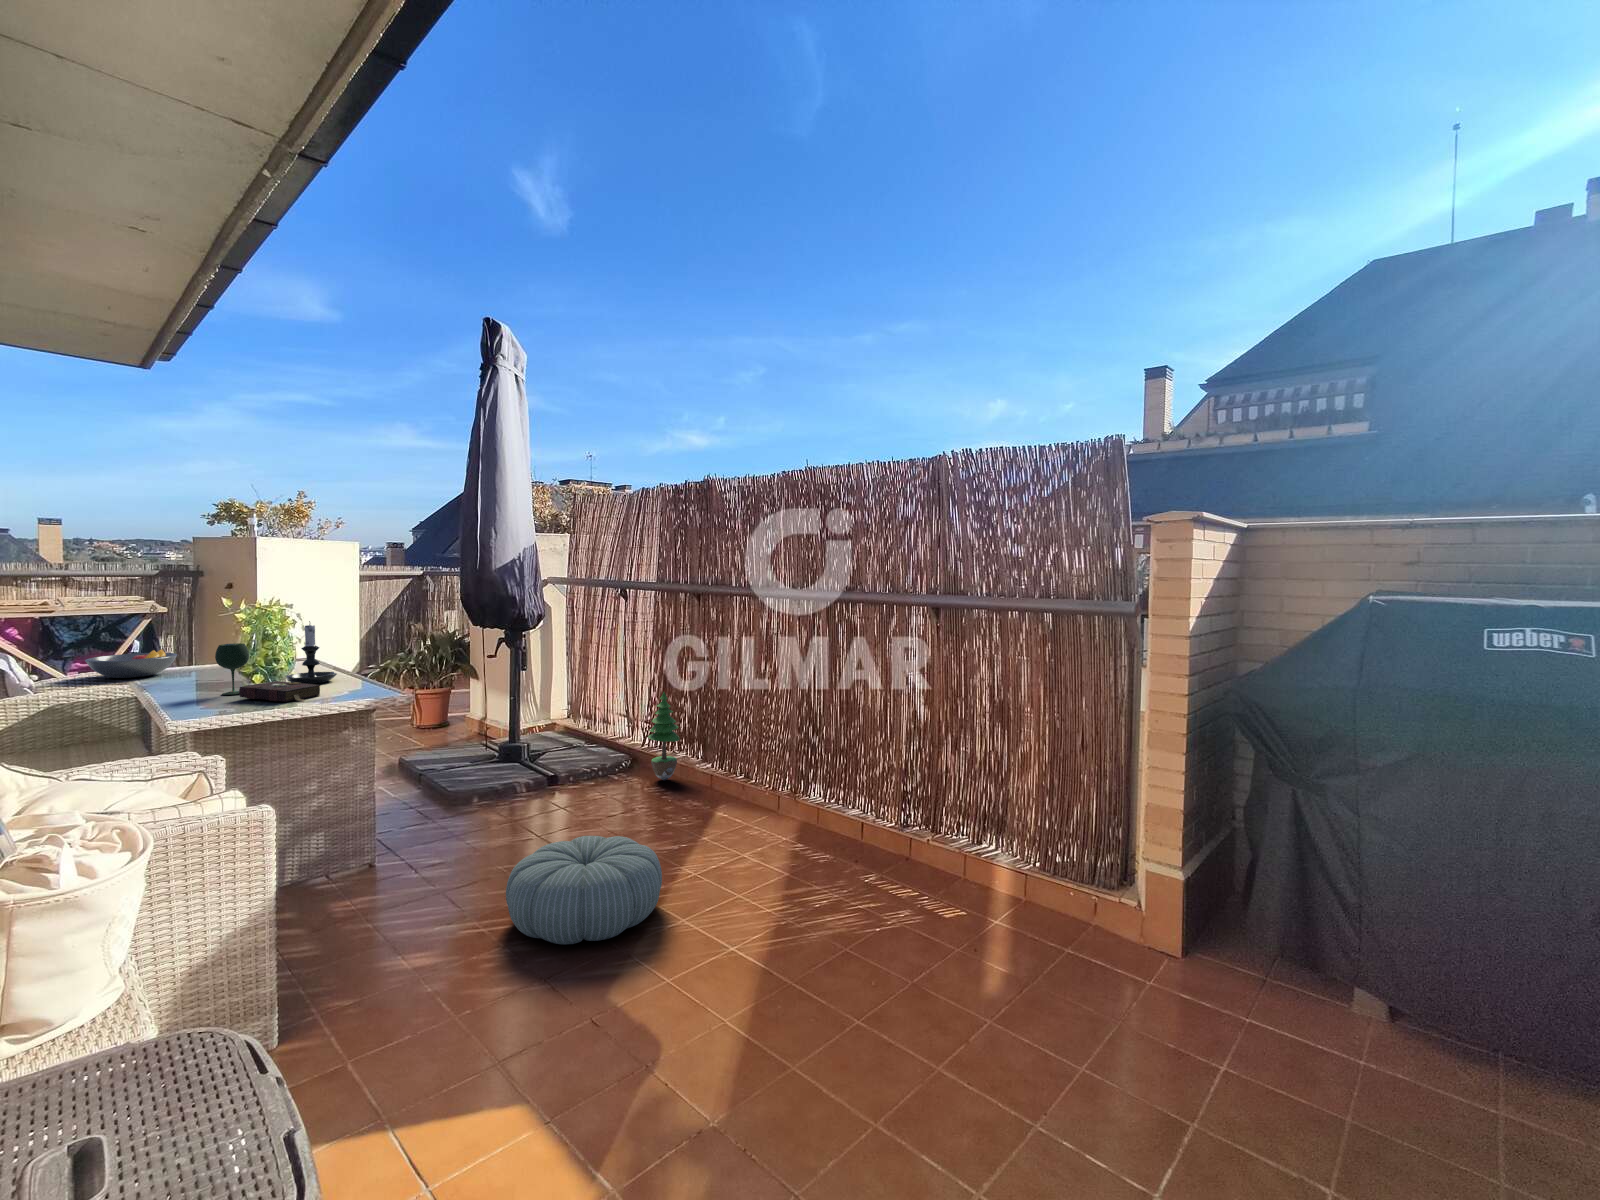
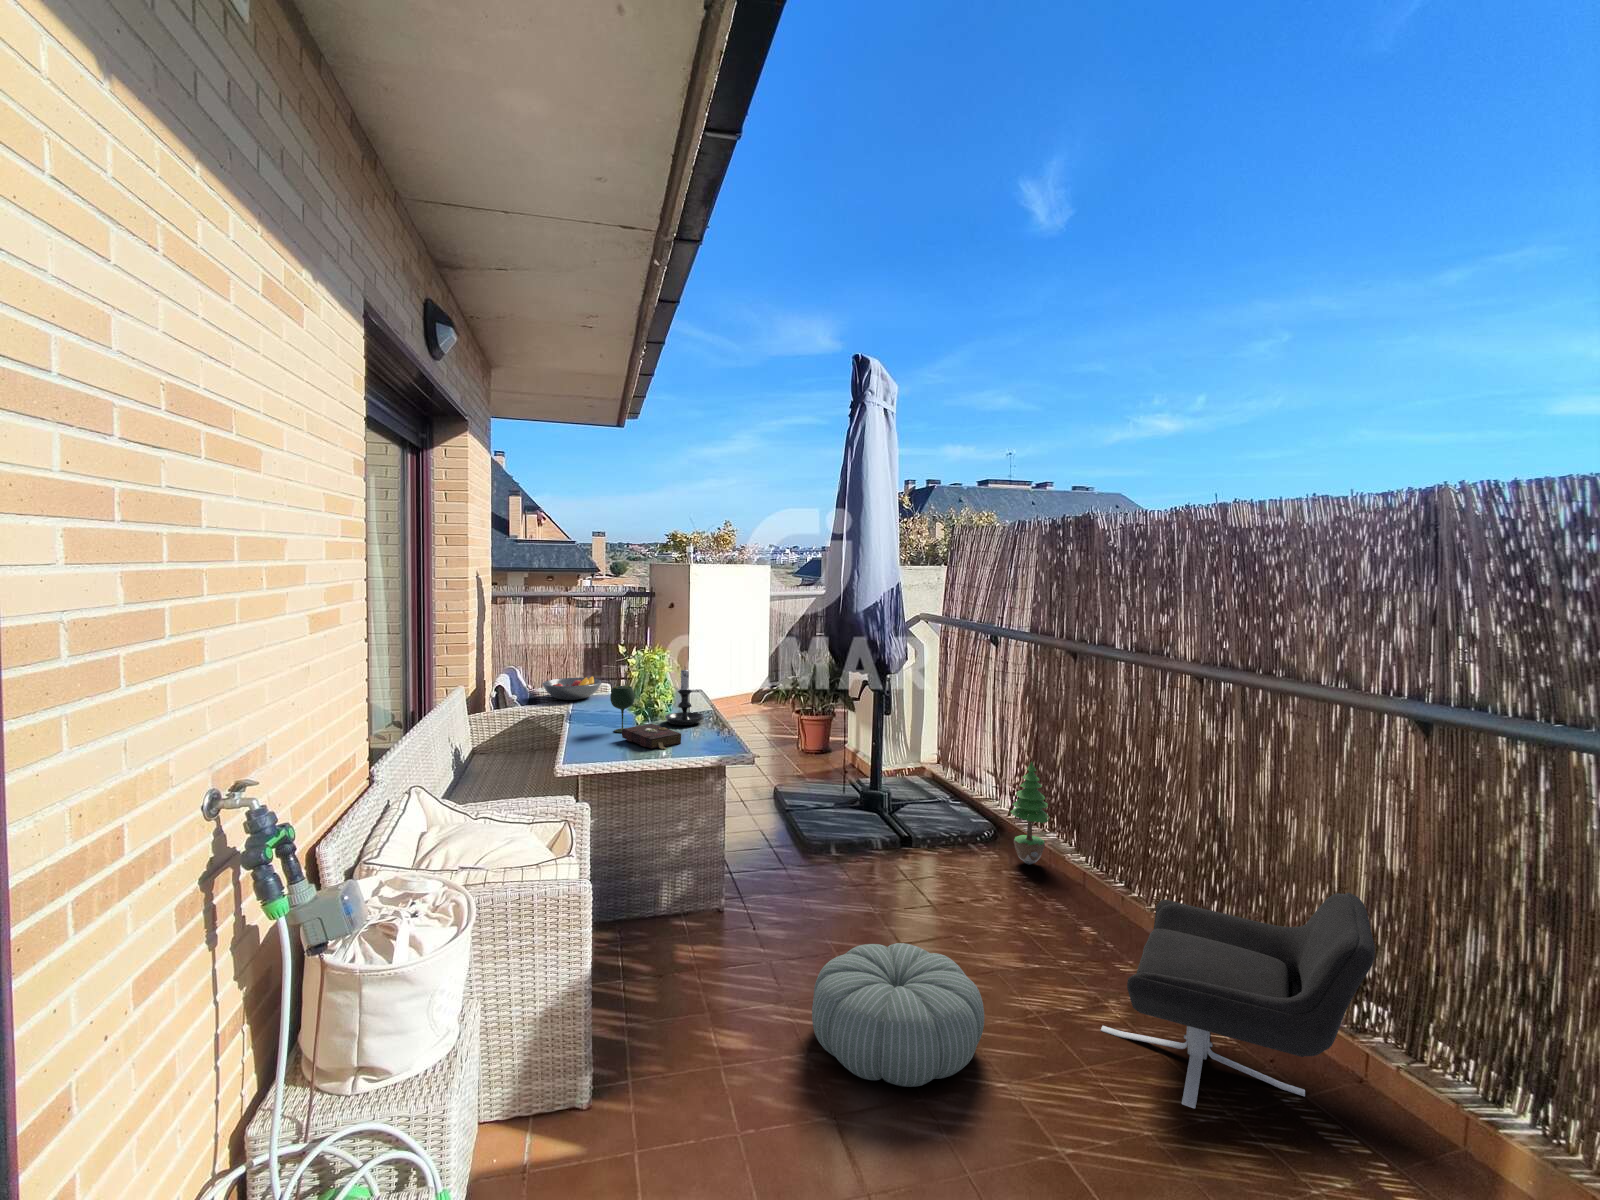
lounge chair: none [745,730,916,895] -> present [1101,893,1375,1109]

